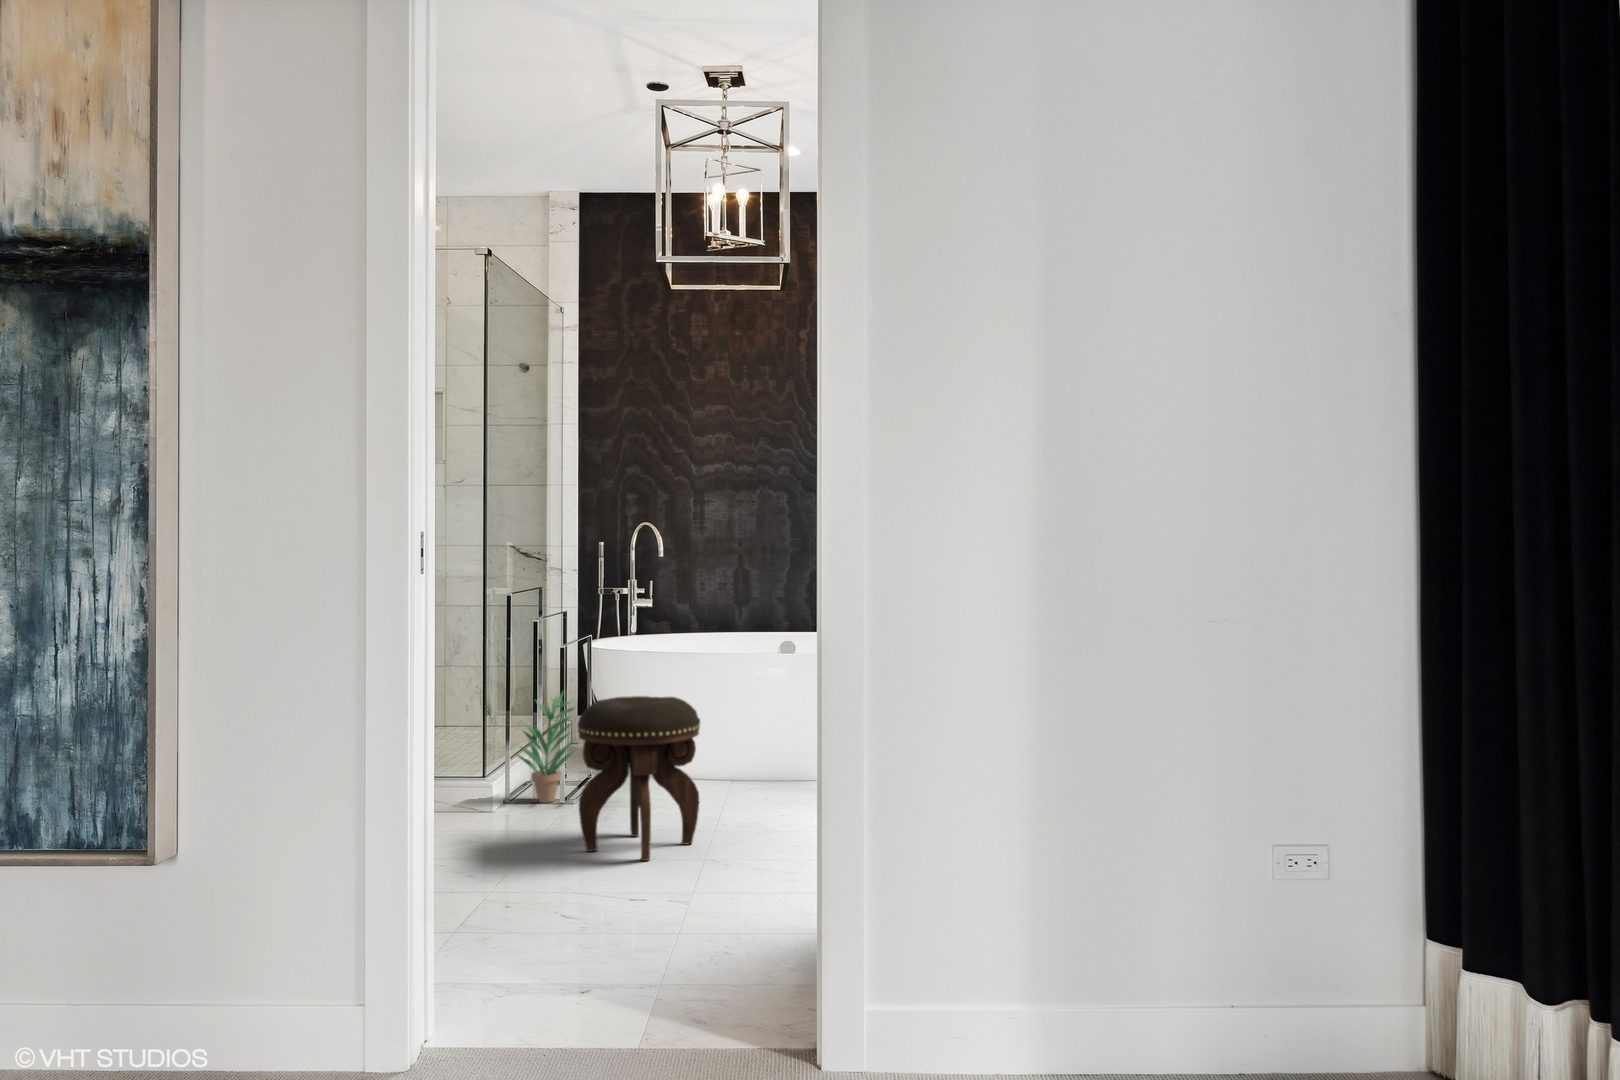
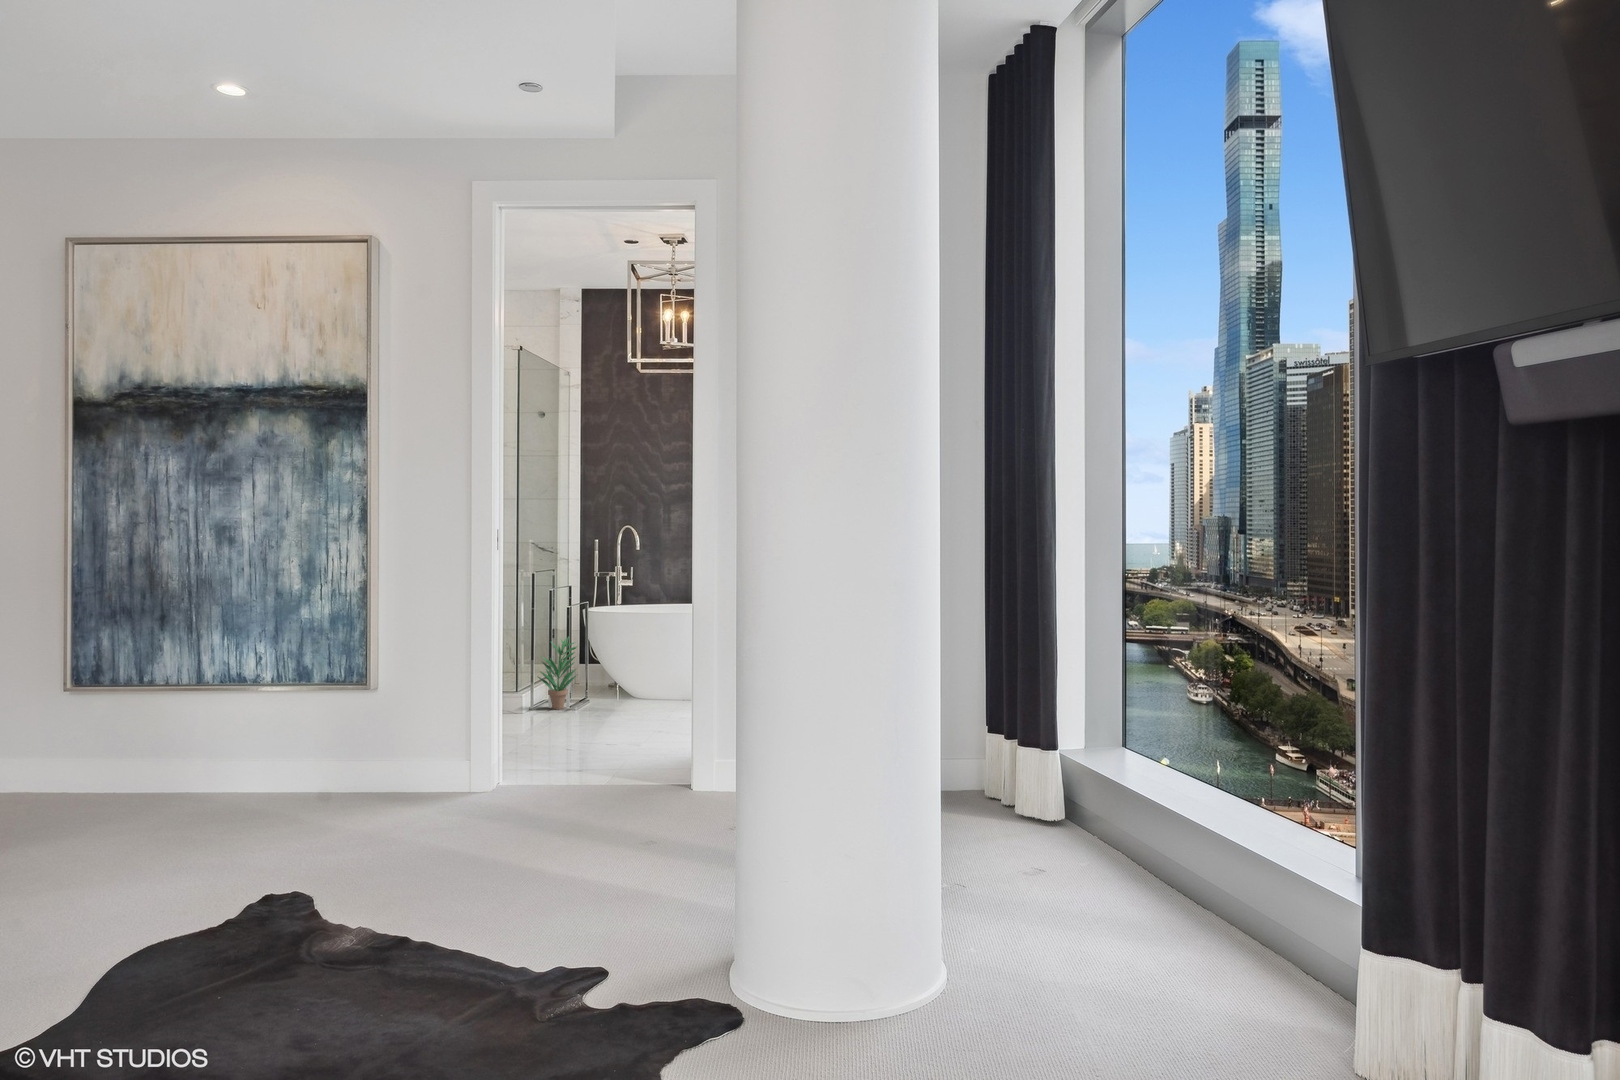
footstool: present [578,696,700,861] -> none [578,634,654,731]

